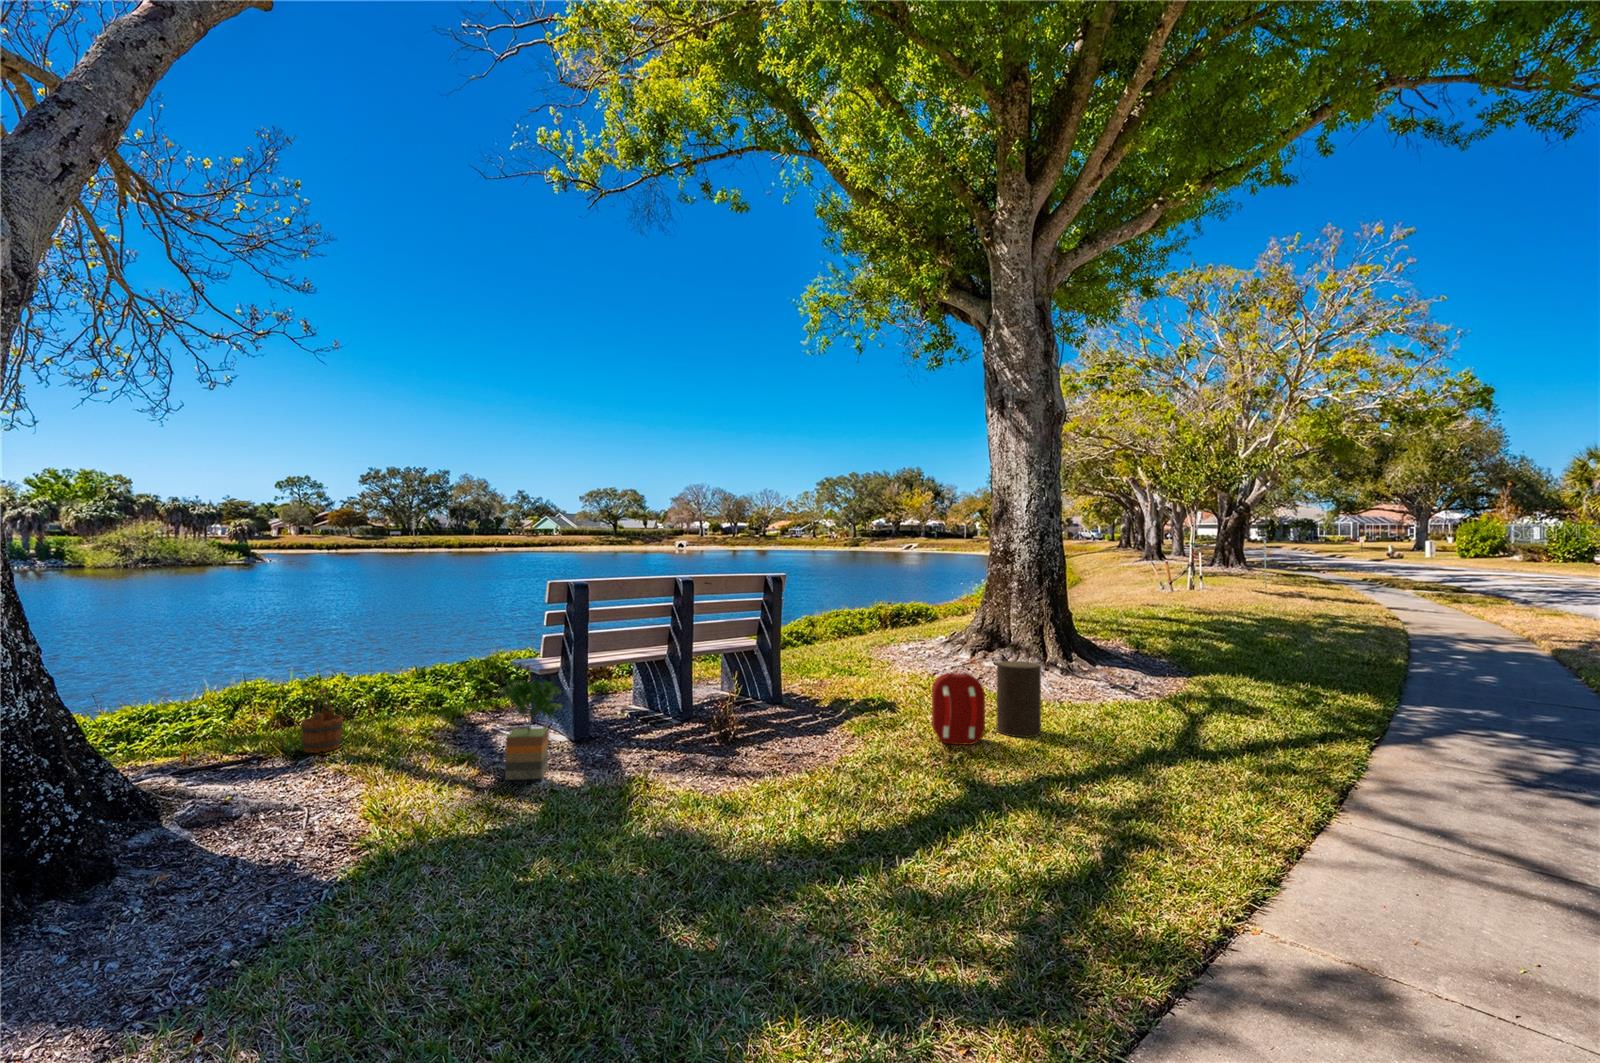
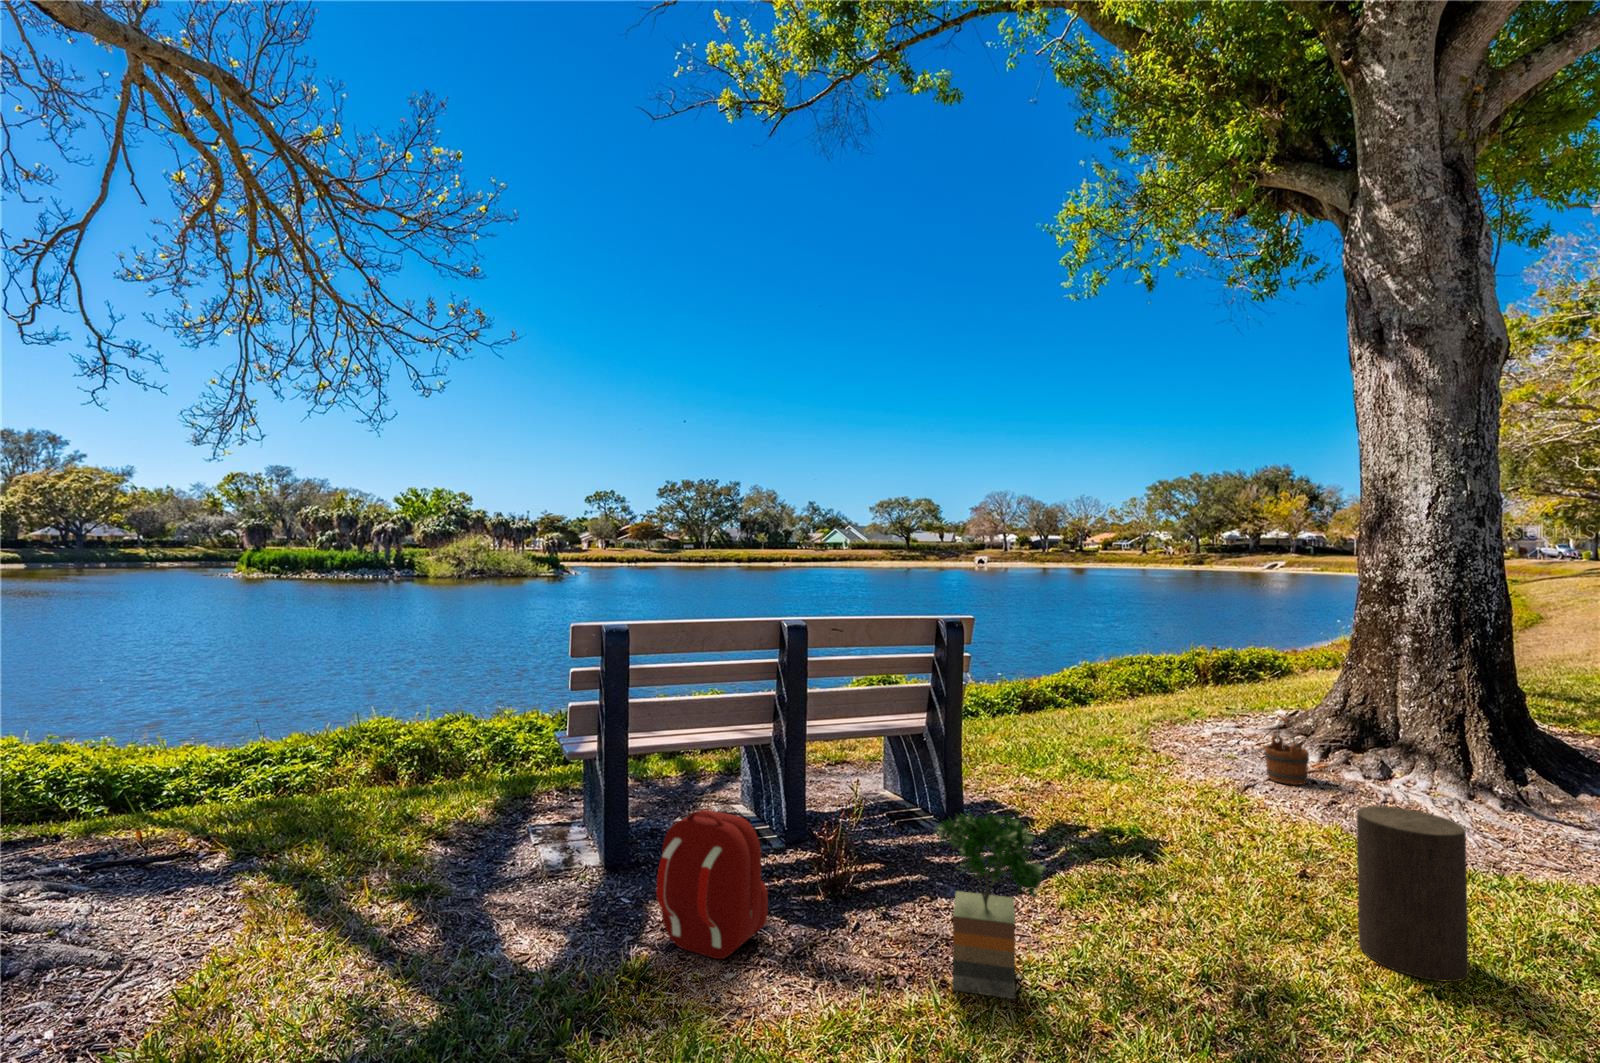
backpack: present [932,672,985,745] -> present [656,810,768,959]
potted tree: present [501,680,561,780] -> present [936,813,1044,999]
wooden bucket: present [301,689,343,753] -> present [1264,717,1309,785]

